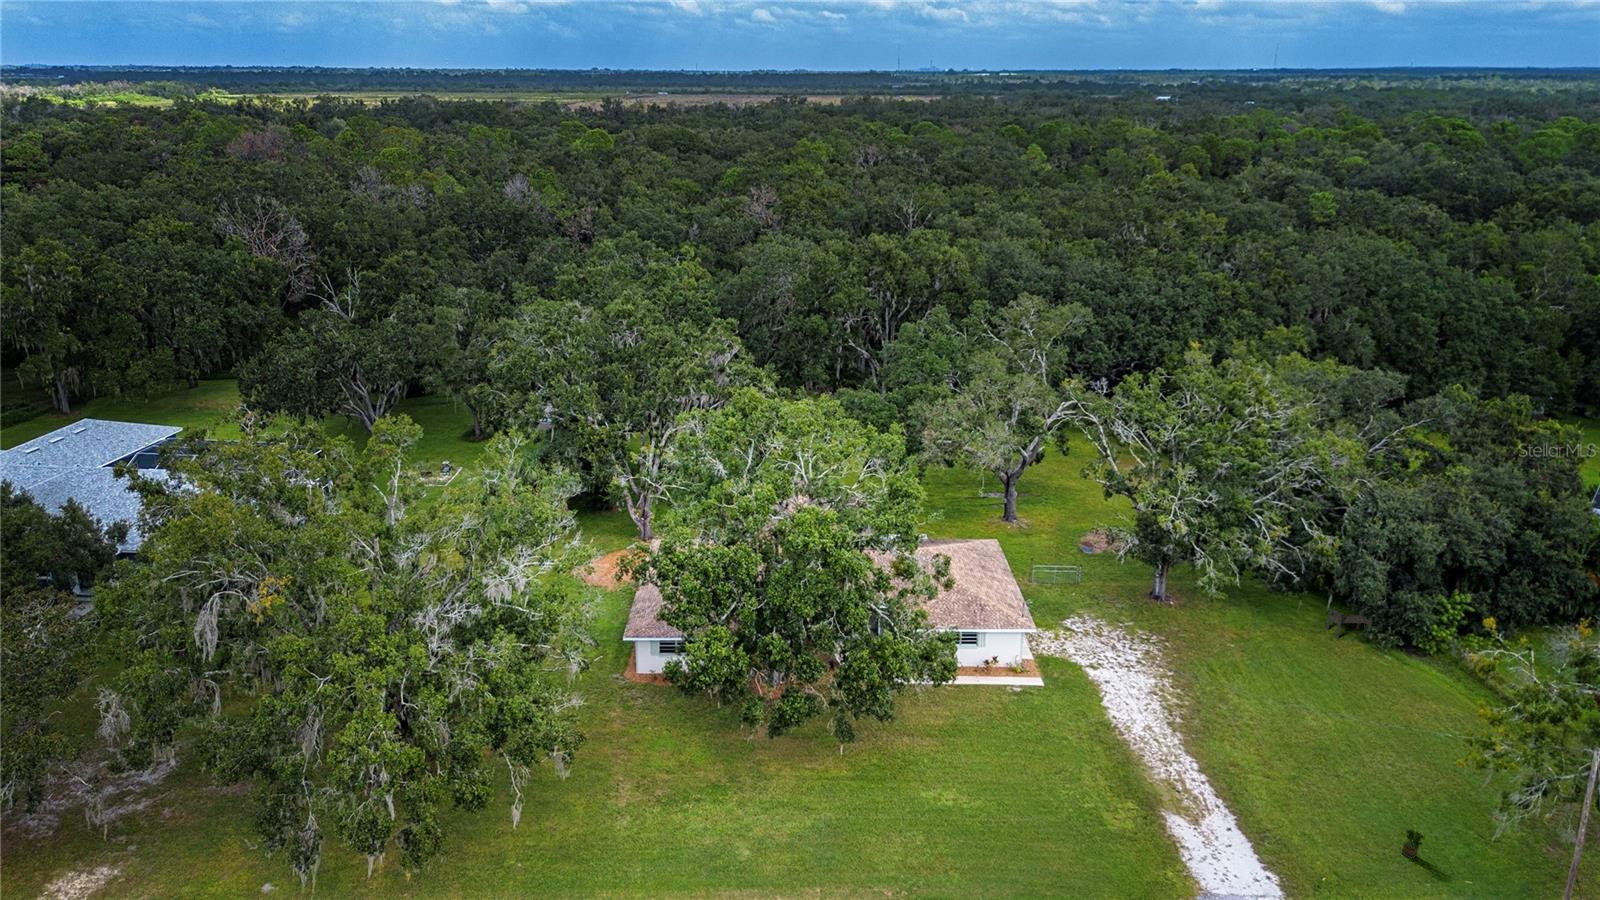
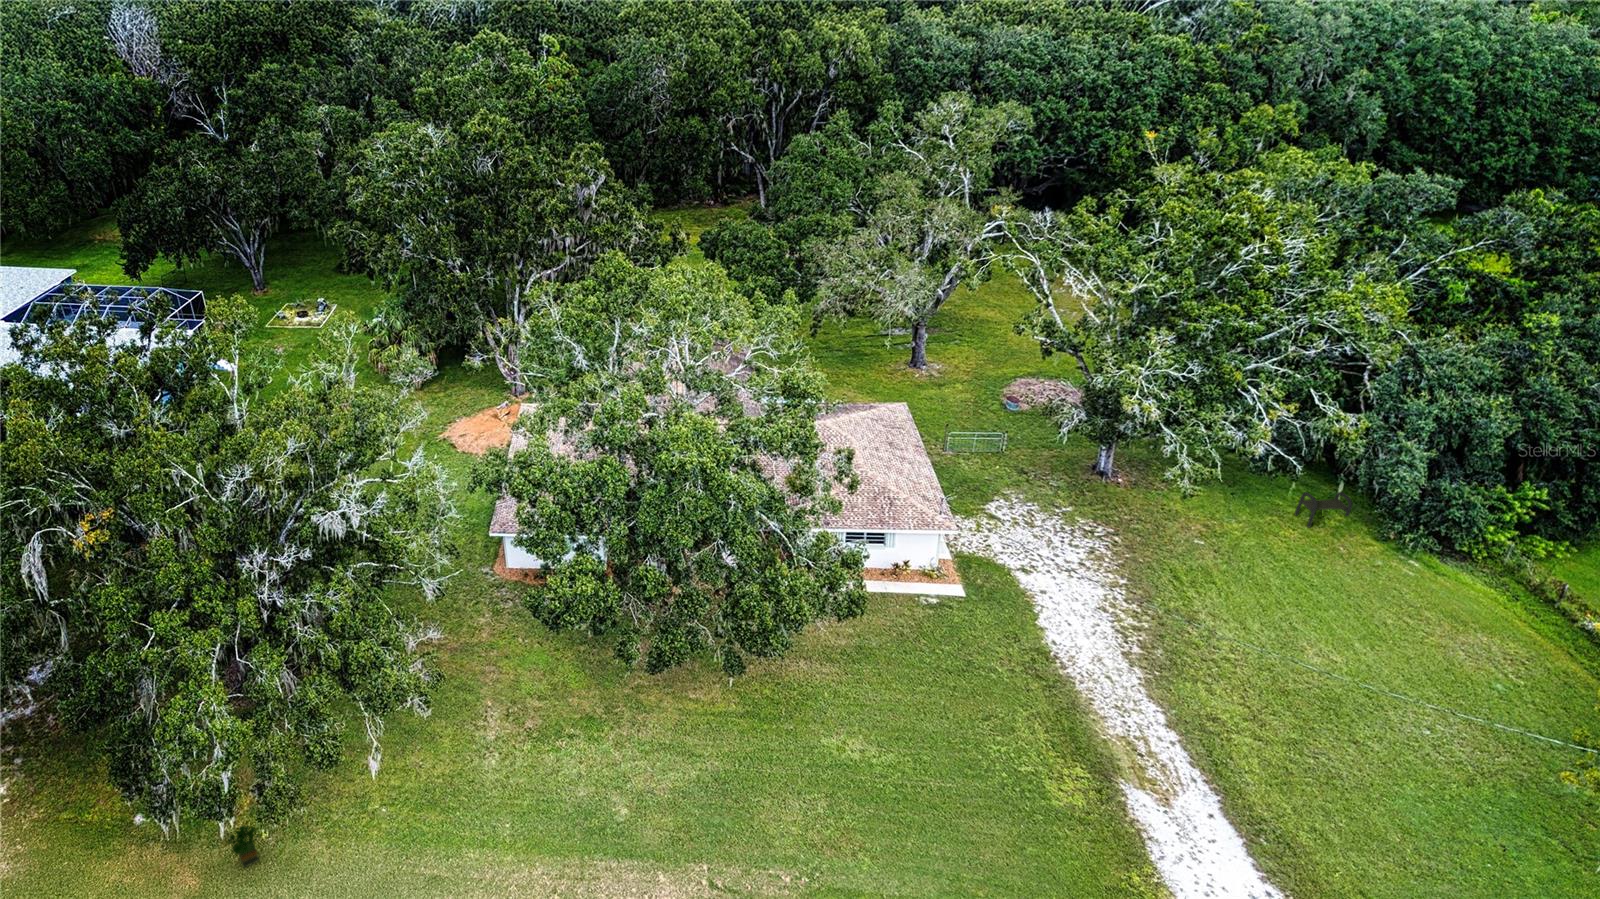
potted tree: present [1402,829,1424,859] -> present [228,825,260,867]

